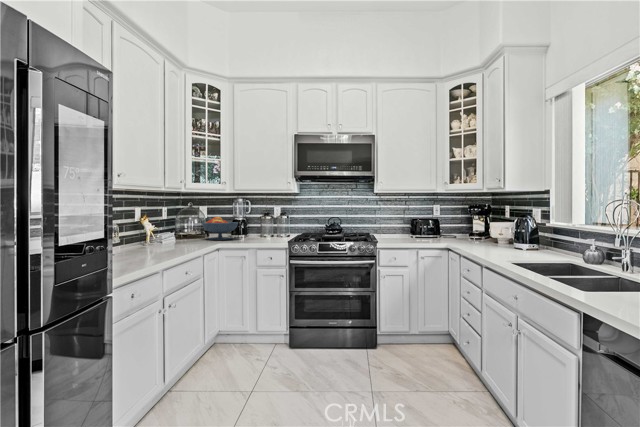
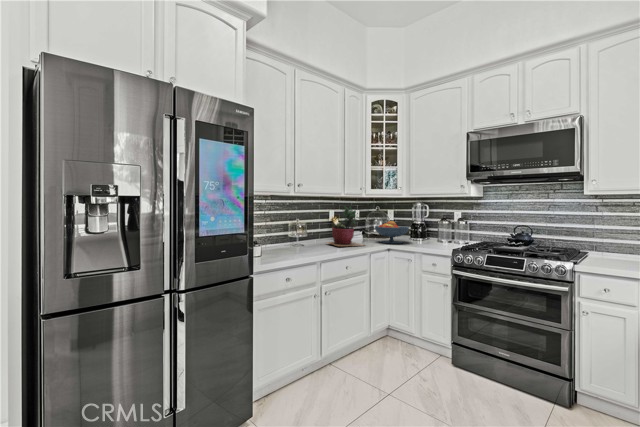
succulent plant: none [151,200,202,245] -> present [327,206,364,246]

